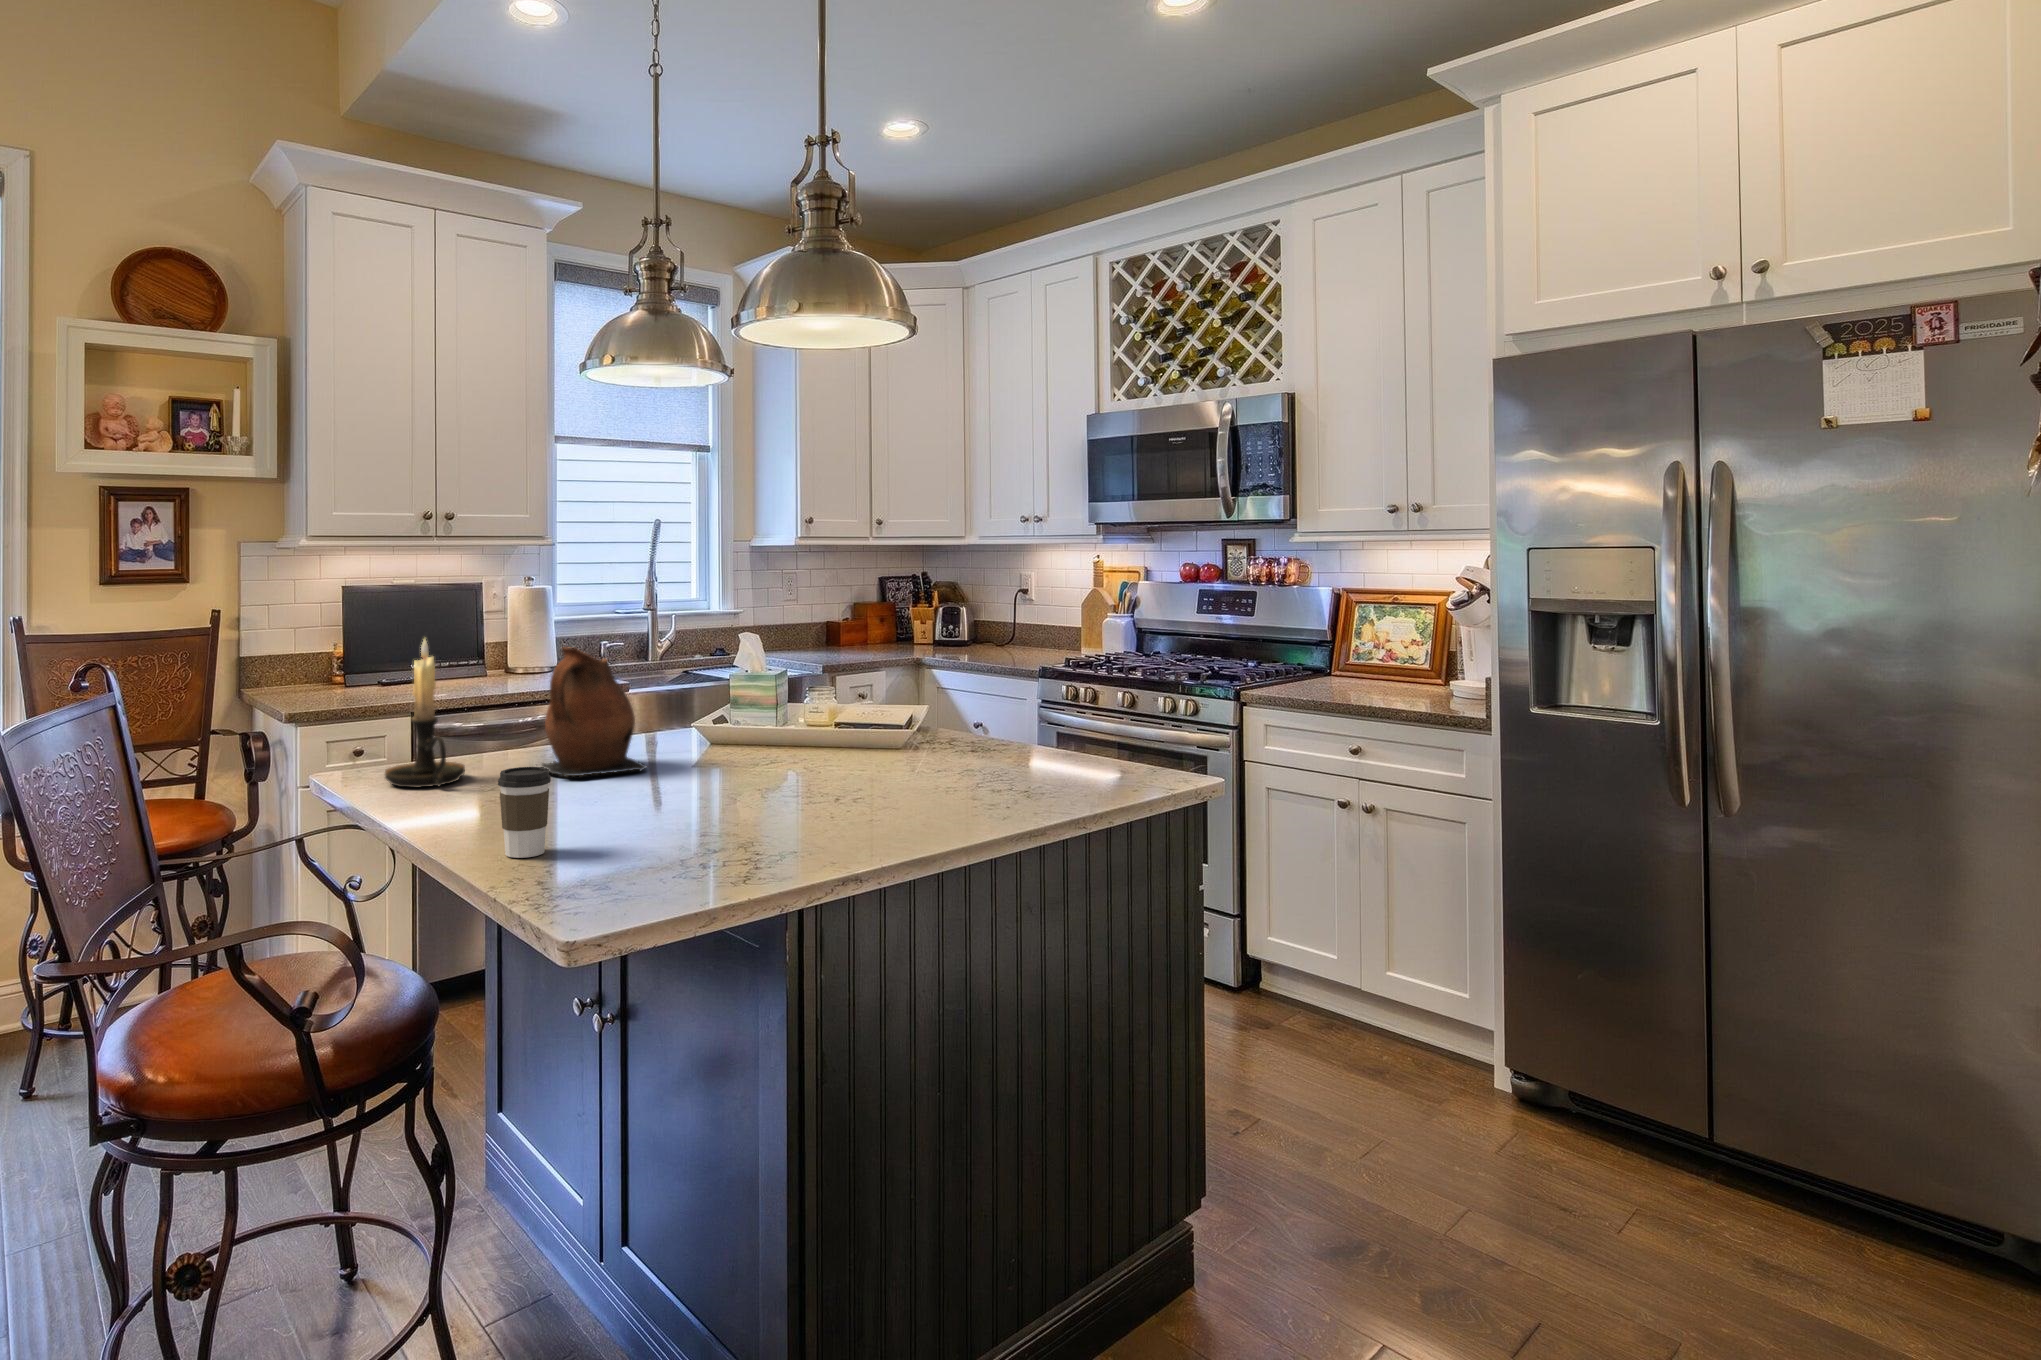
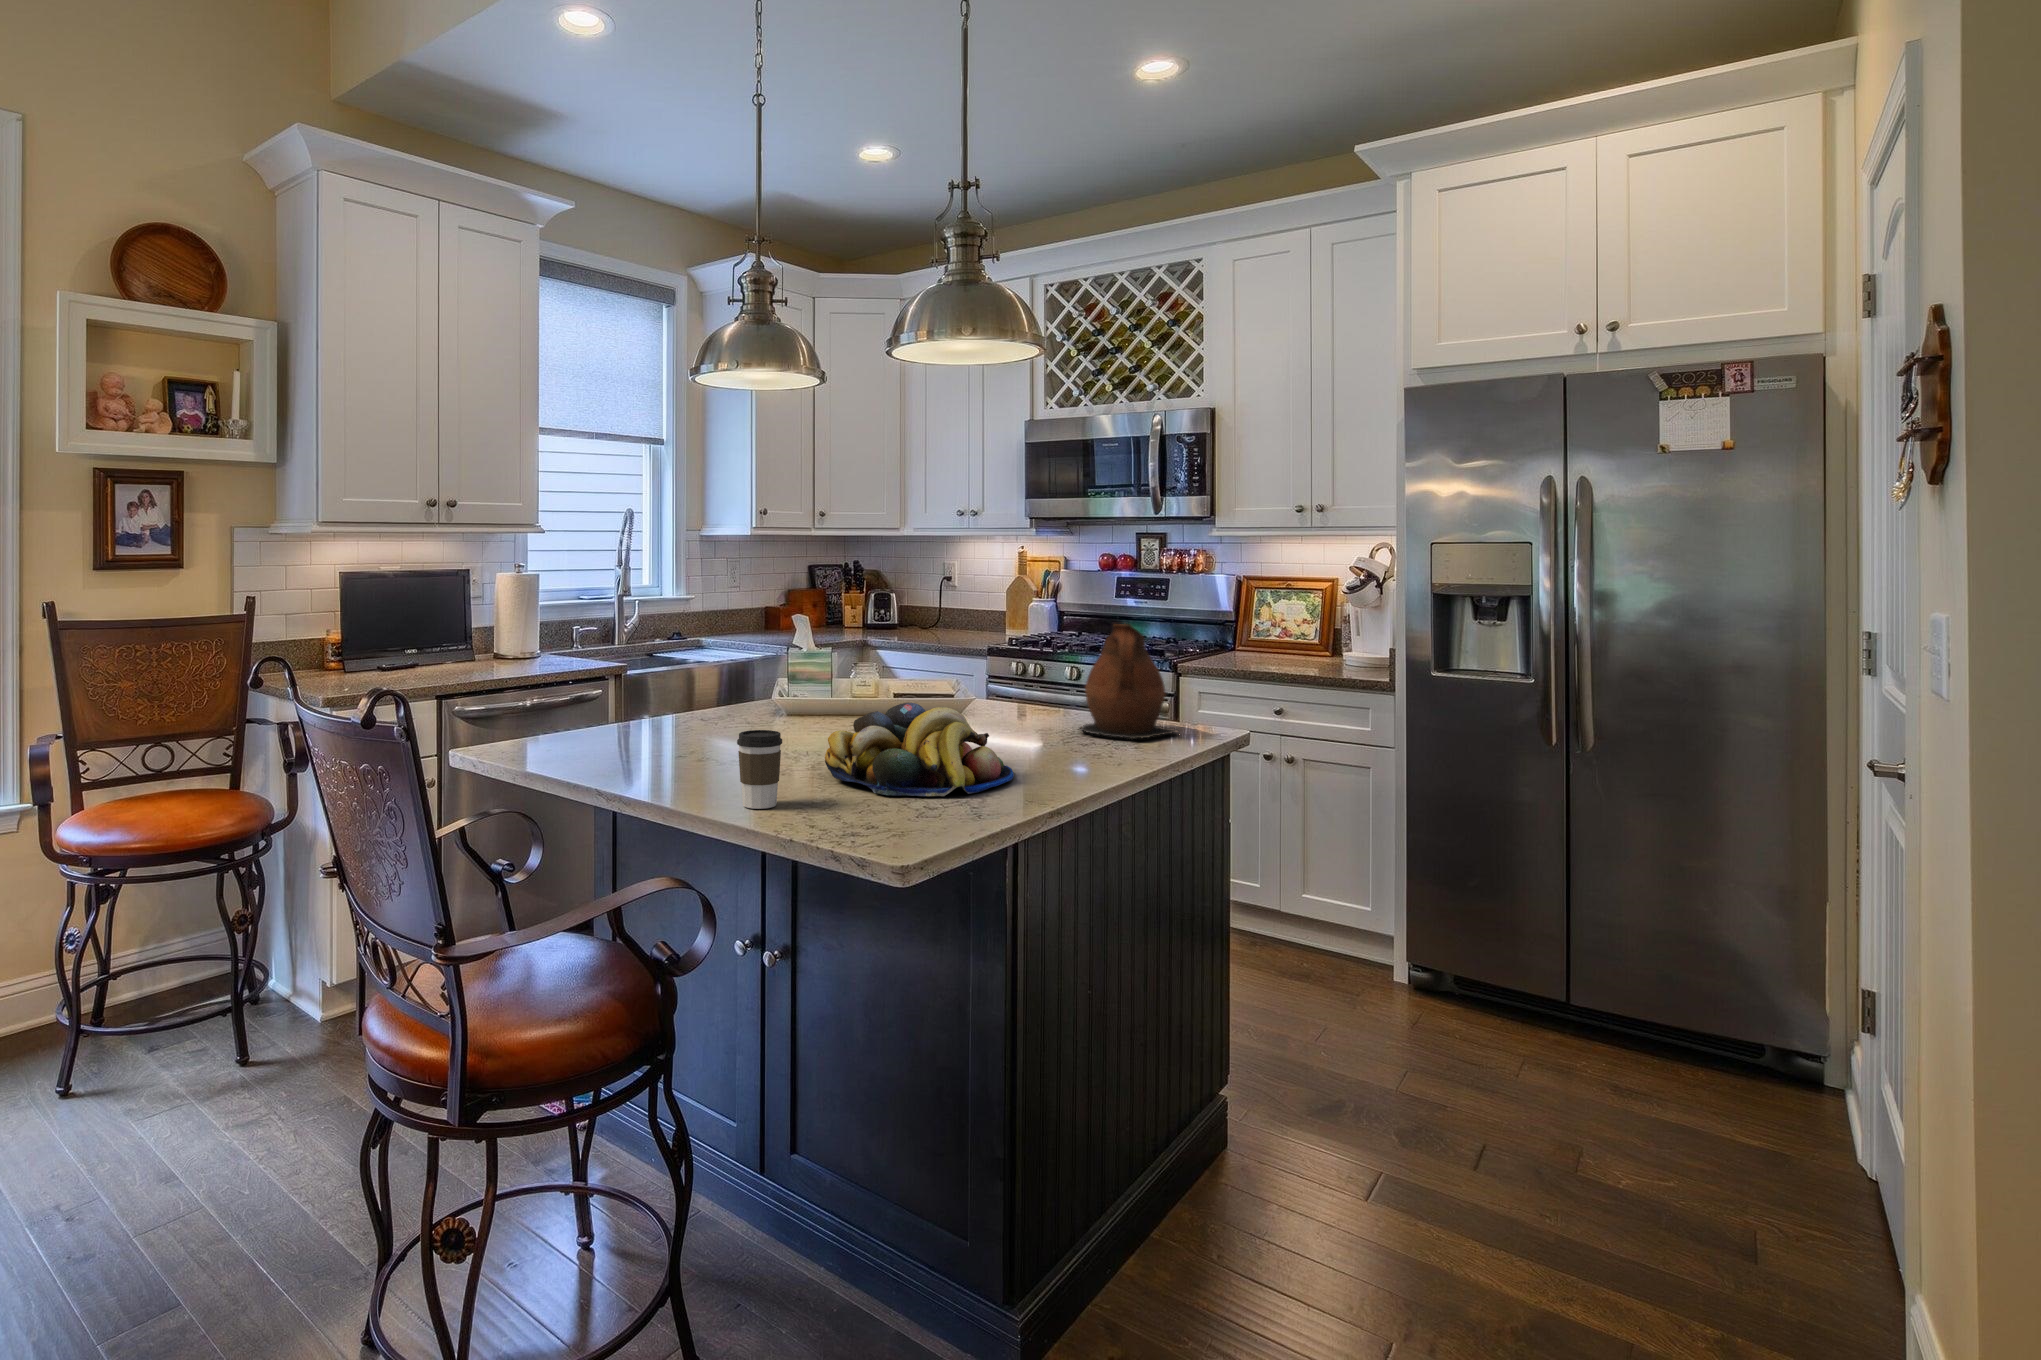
candle holder: present [385,639,465,787] -> none [532,618,606,757]
ceramic pitcher: present [542,647,647,776] -> present [1078,624,1178,739]
fruit bowl: none [642,737,861,851] -> present [825,703,1014,796]

